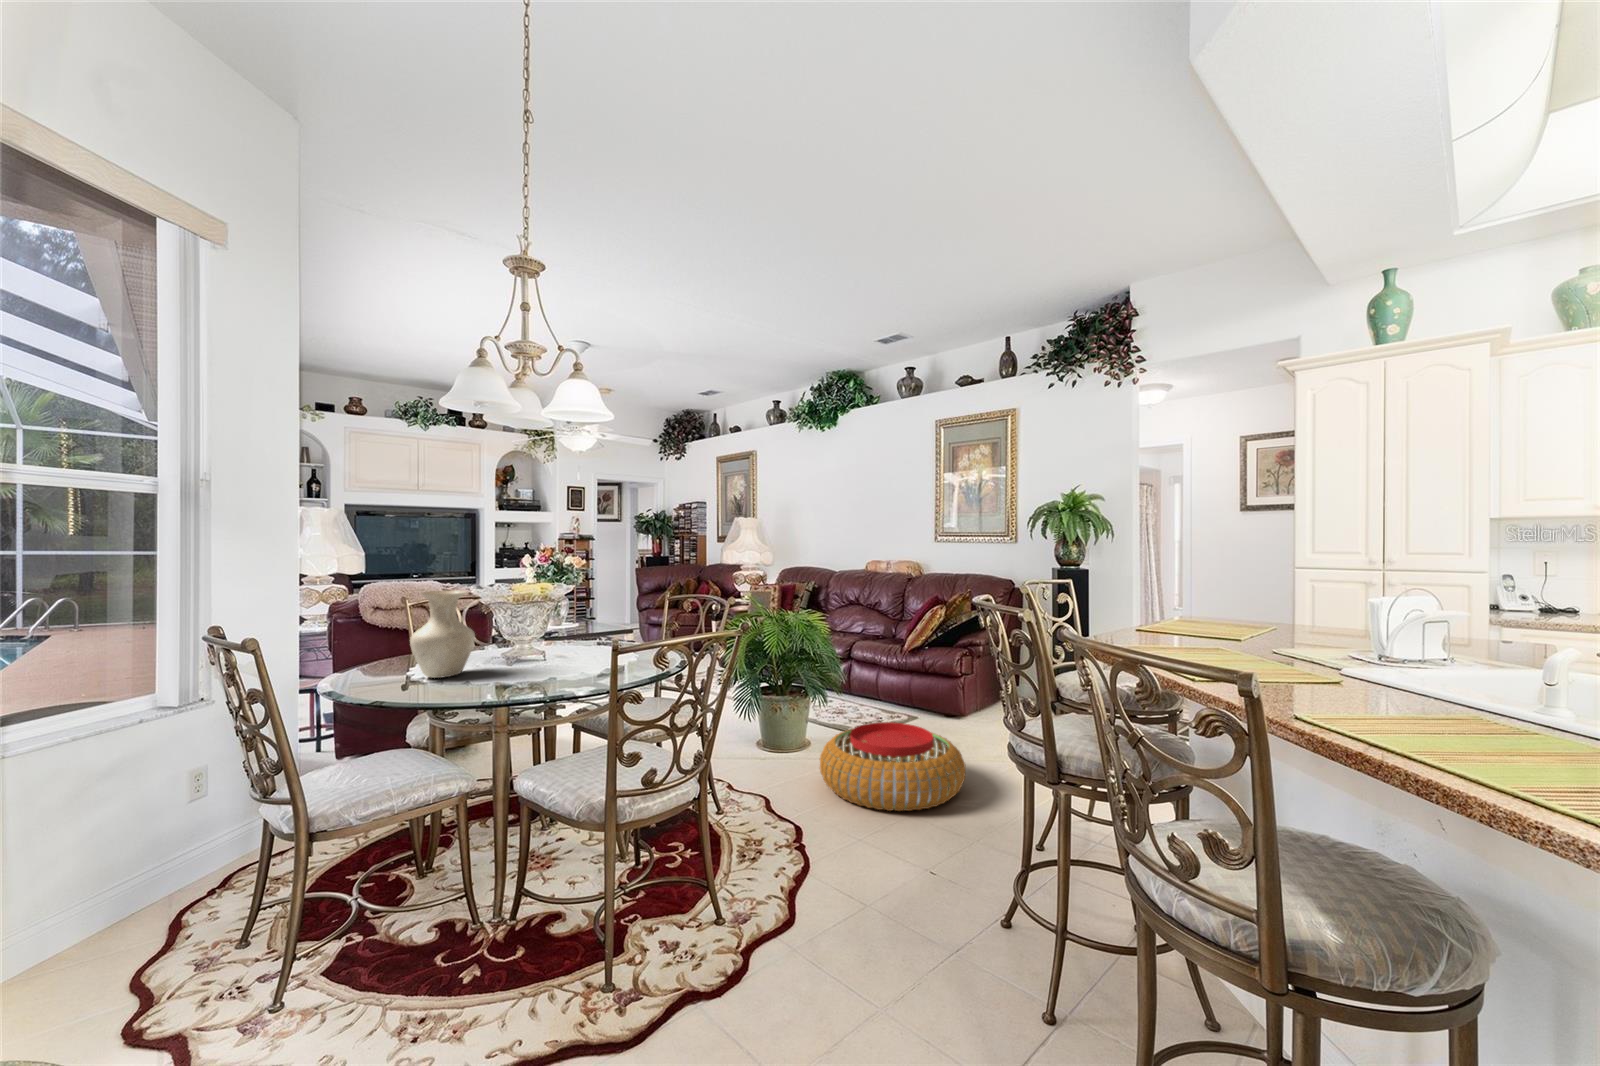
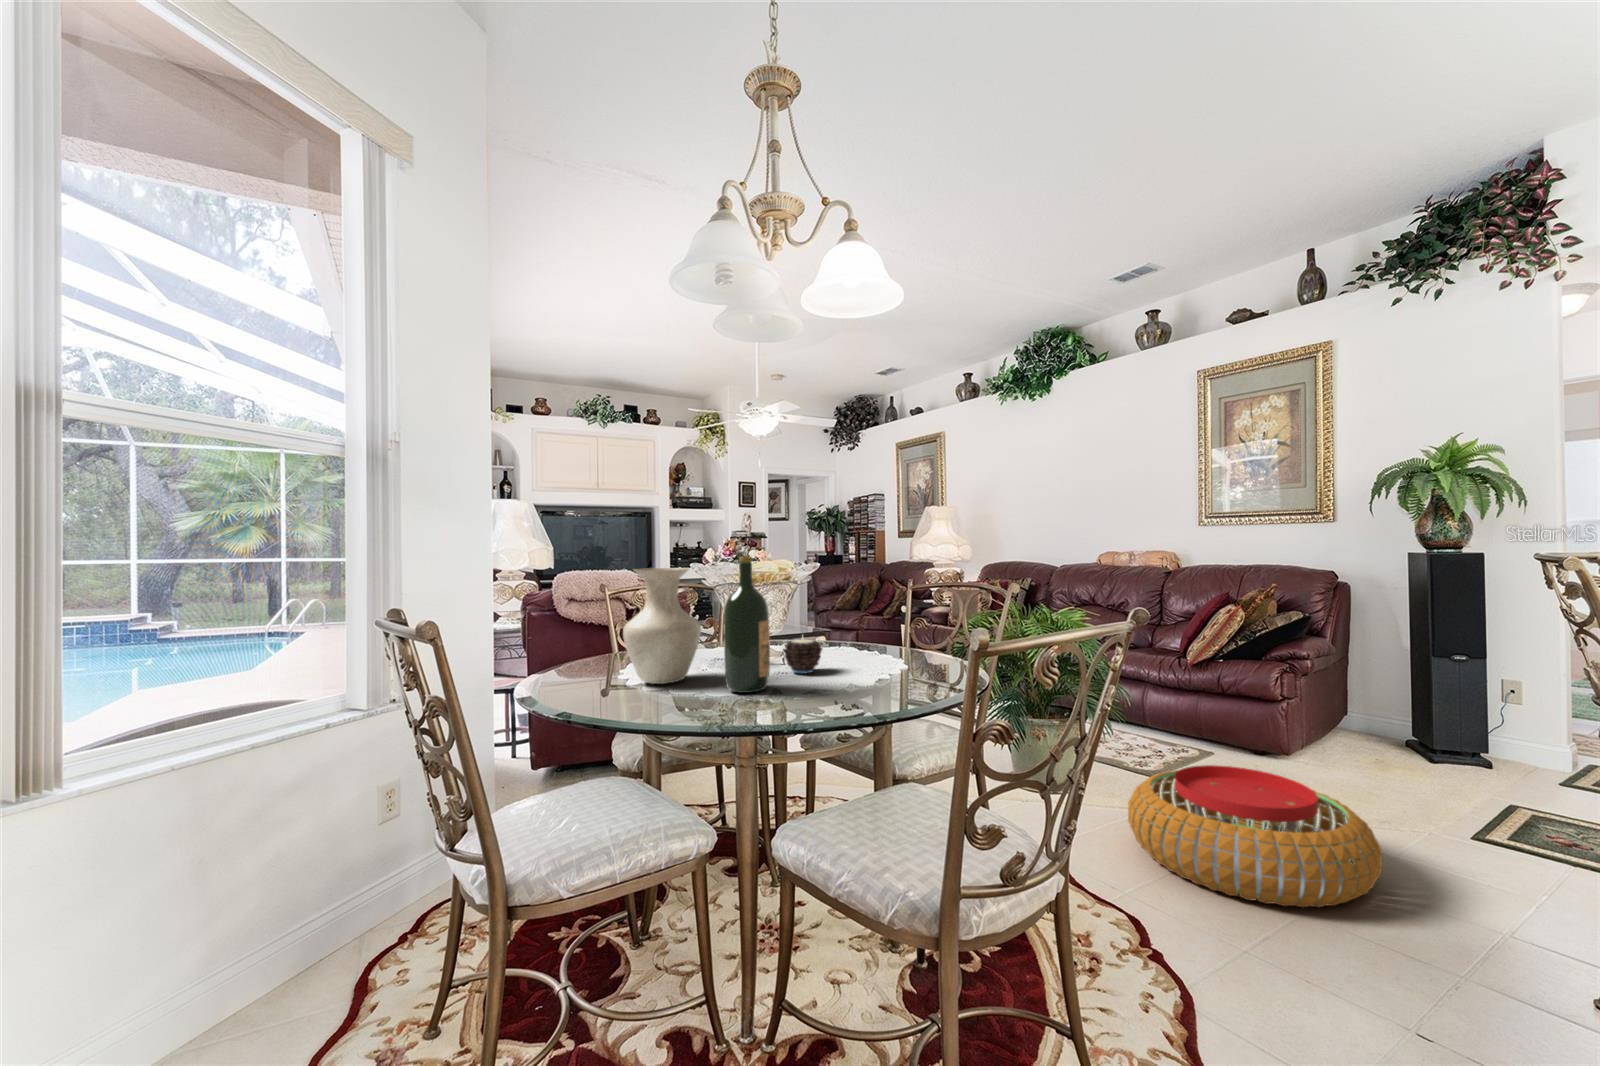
wine bottle: none [486,586,522,682] -> present [724,556,770,693]
candle: none [538,639,569,667] -> present [783,638,822,673]

